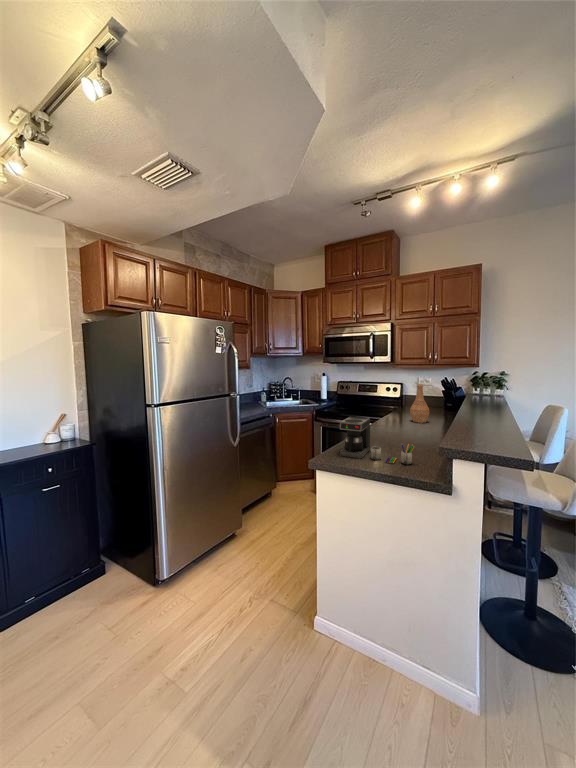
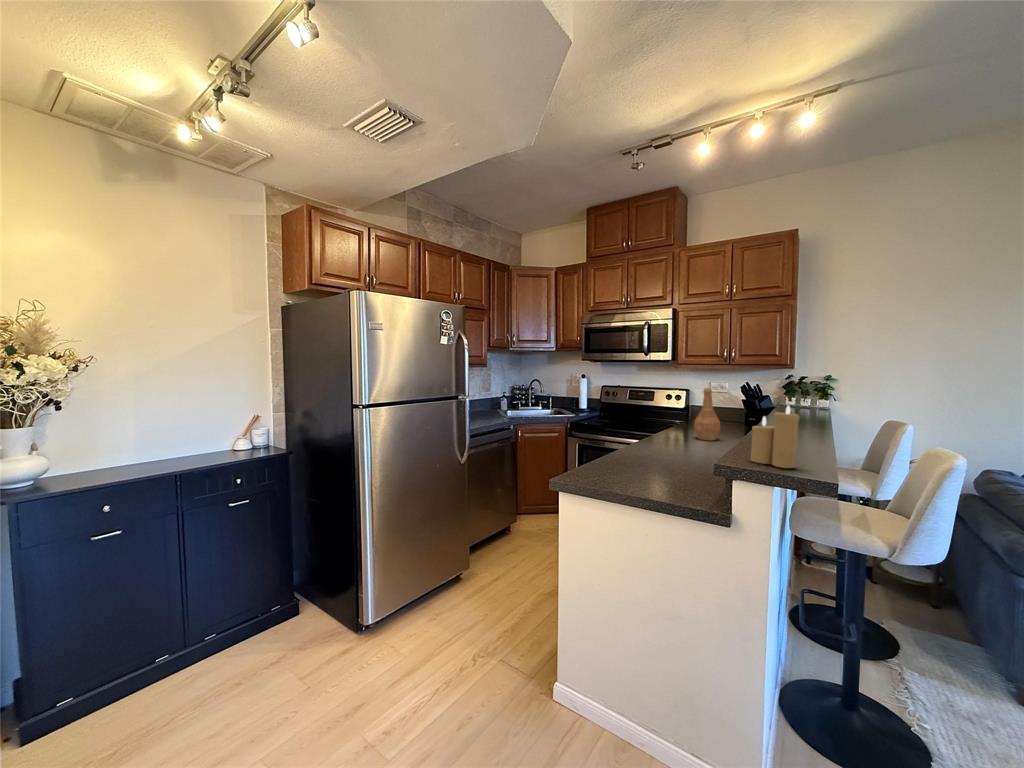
candle: none [468,401,506,450] -> present [751,406,799,468]
coffee maker: present [340,417,415,464] -> none [590,426,686,487]

